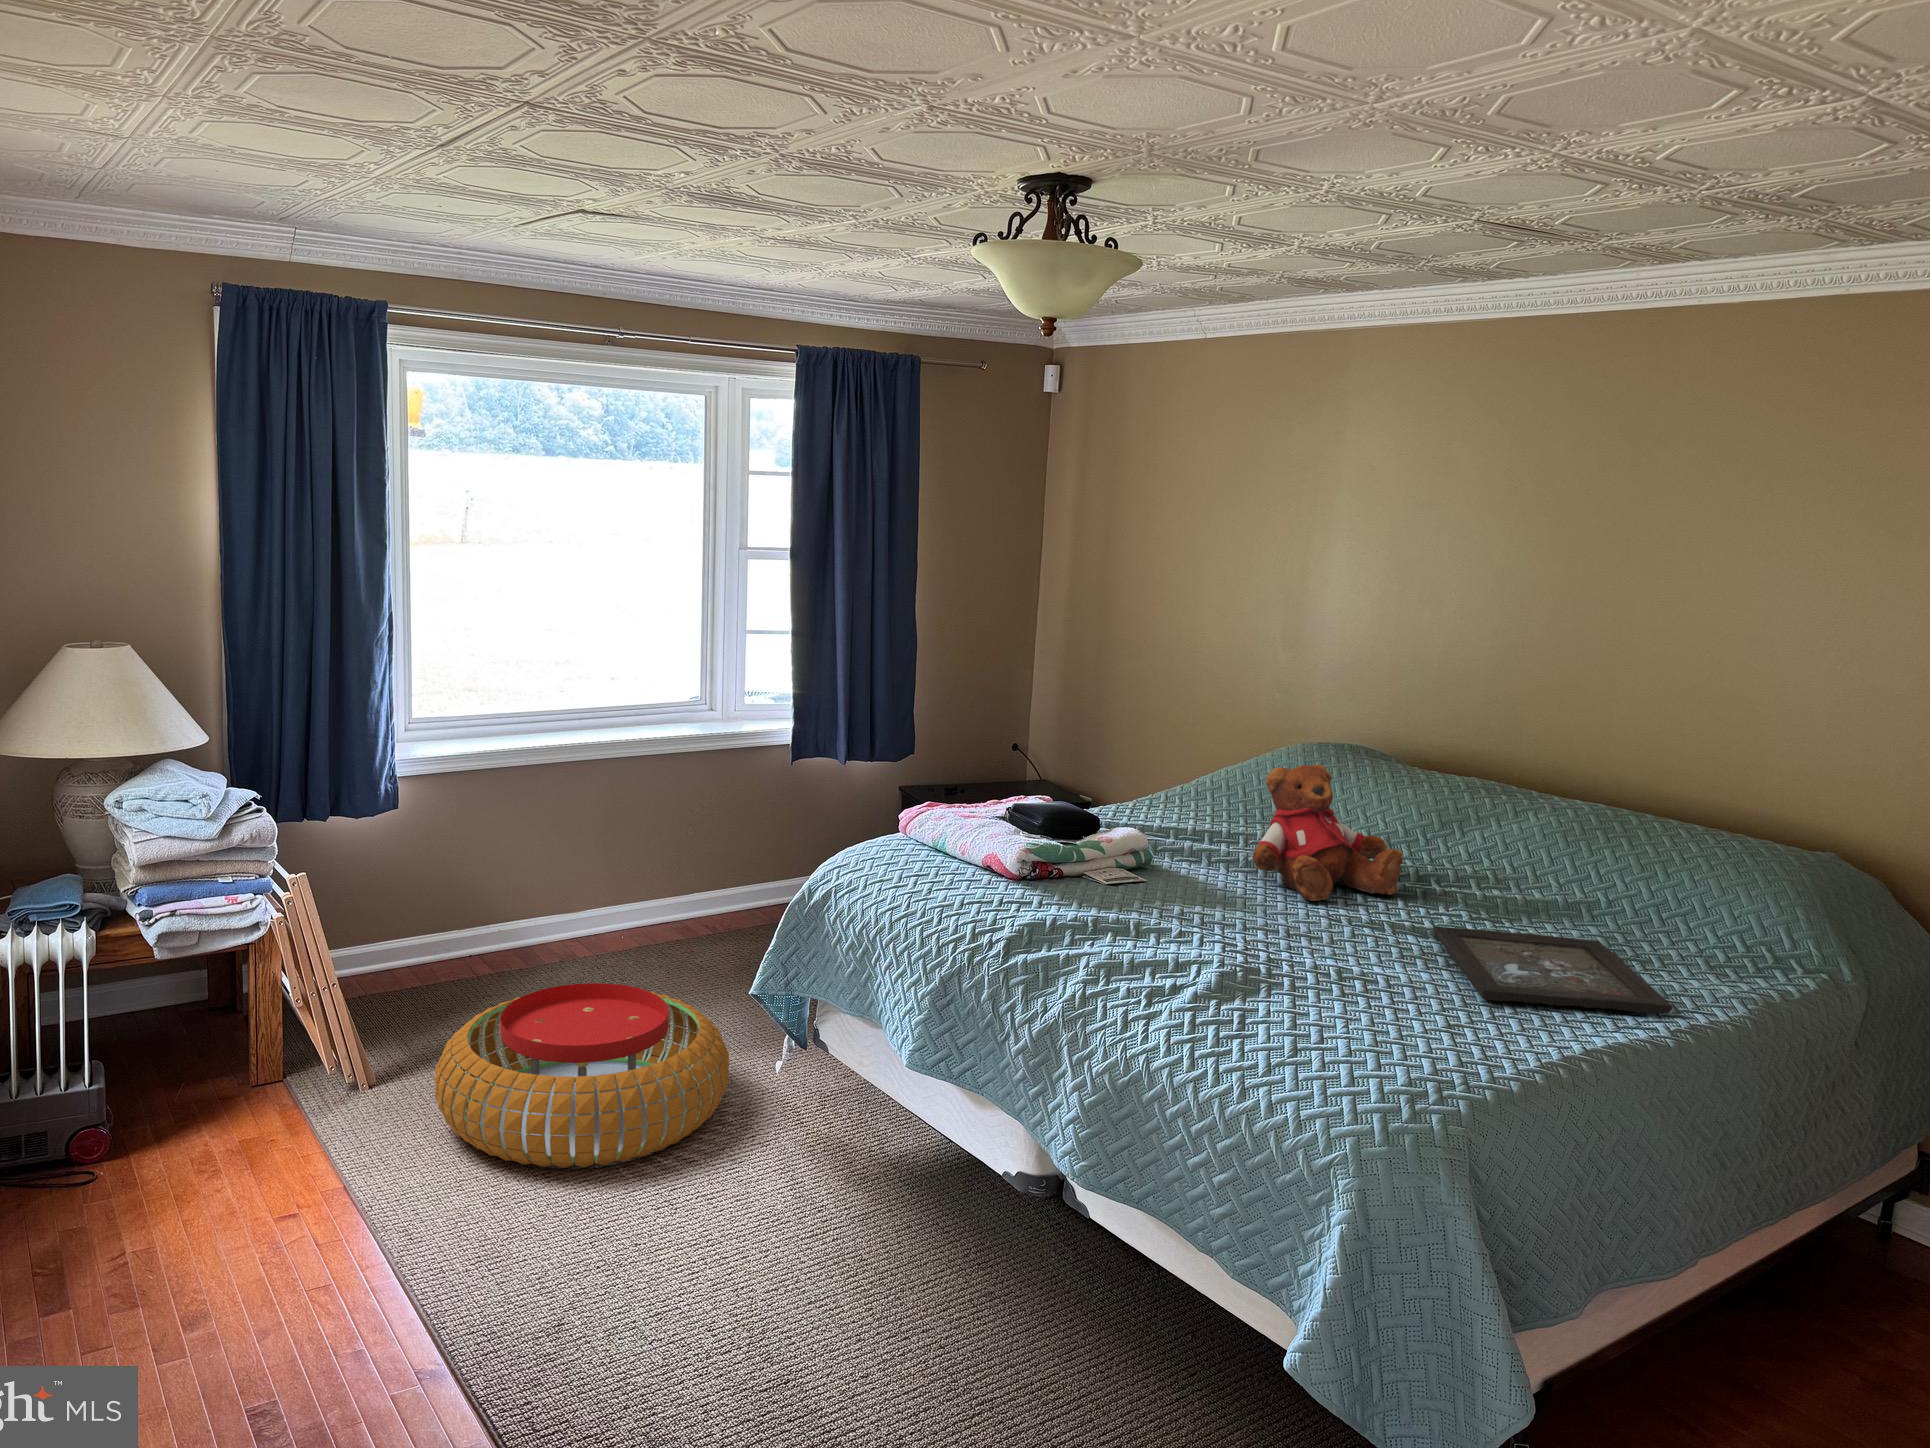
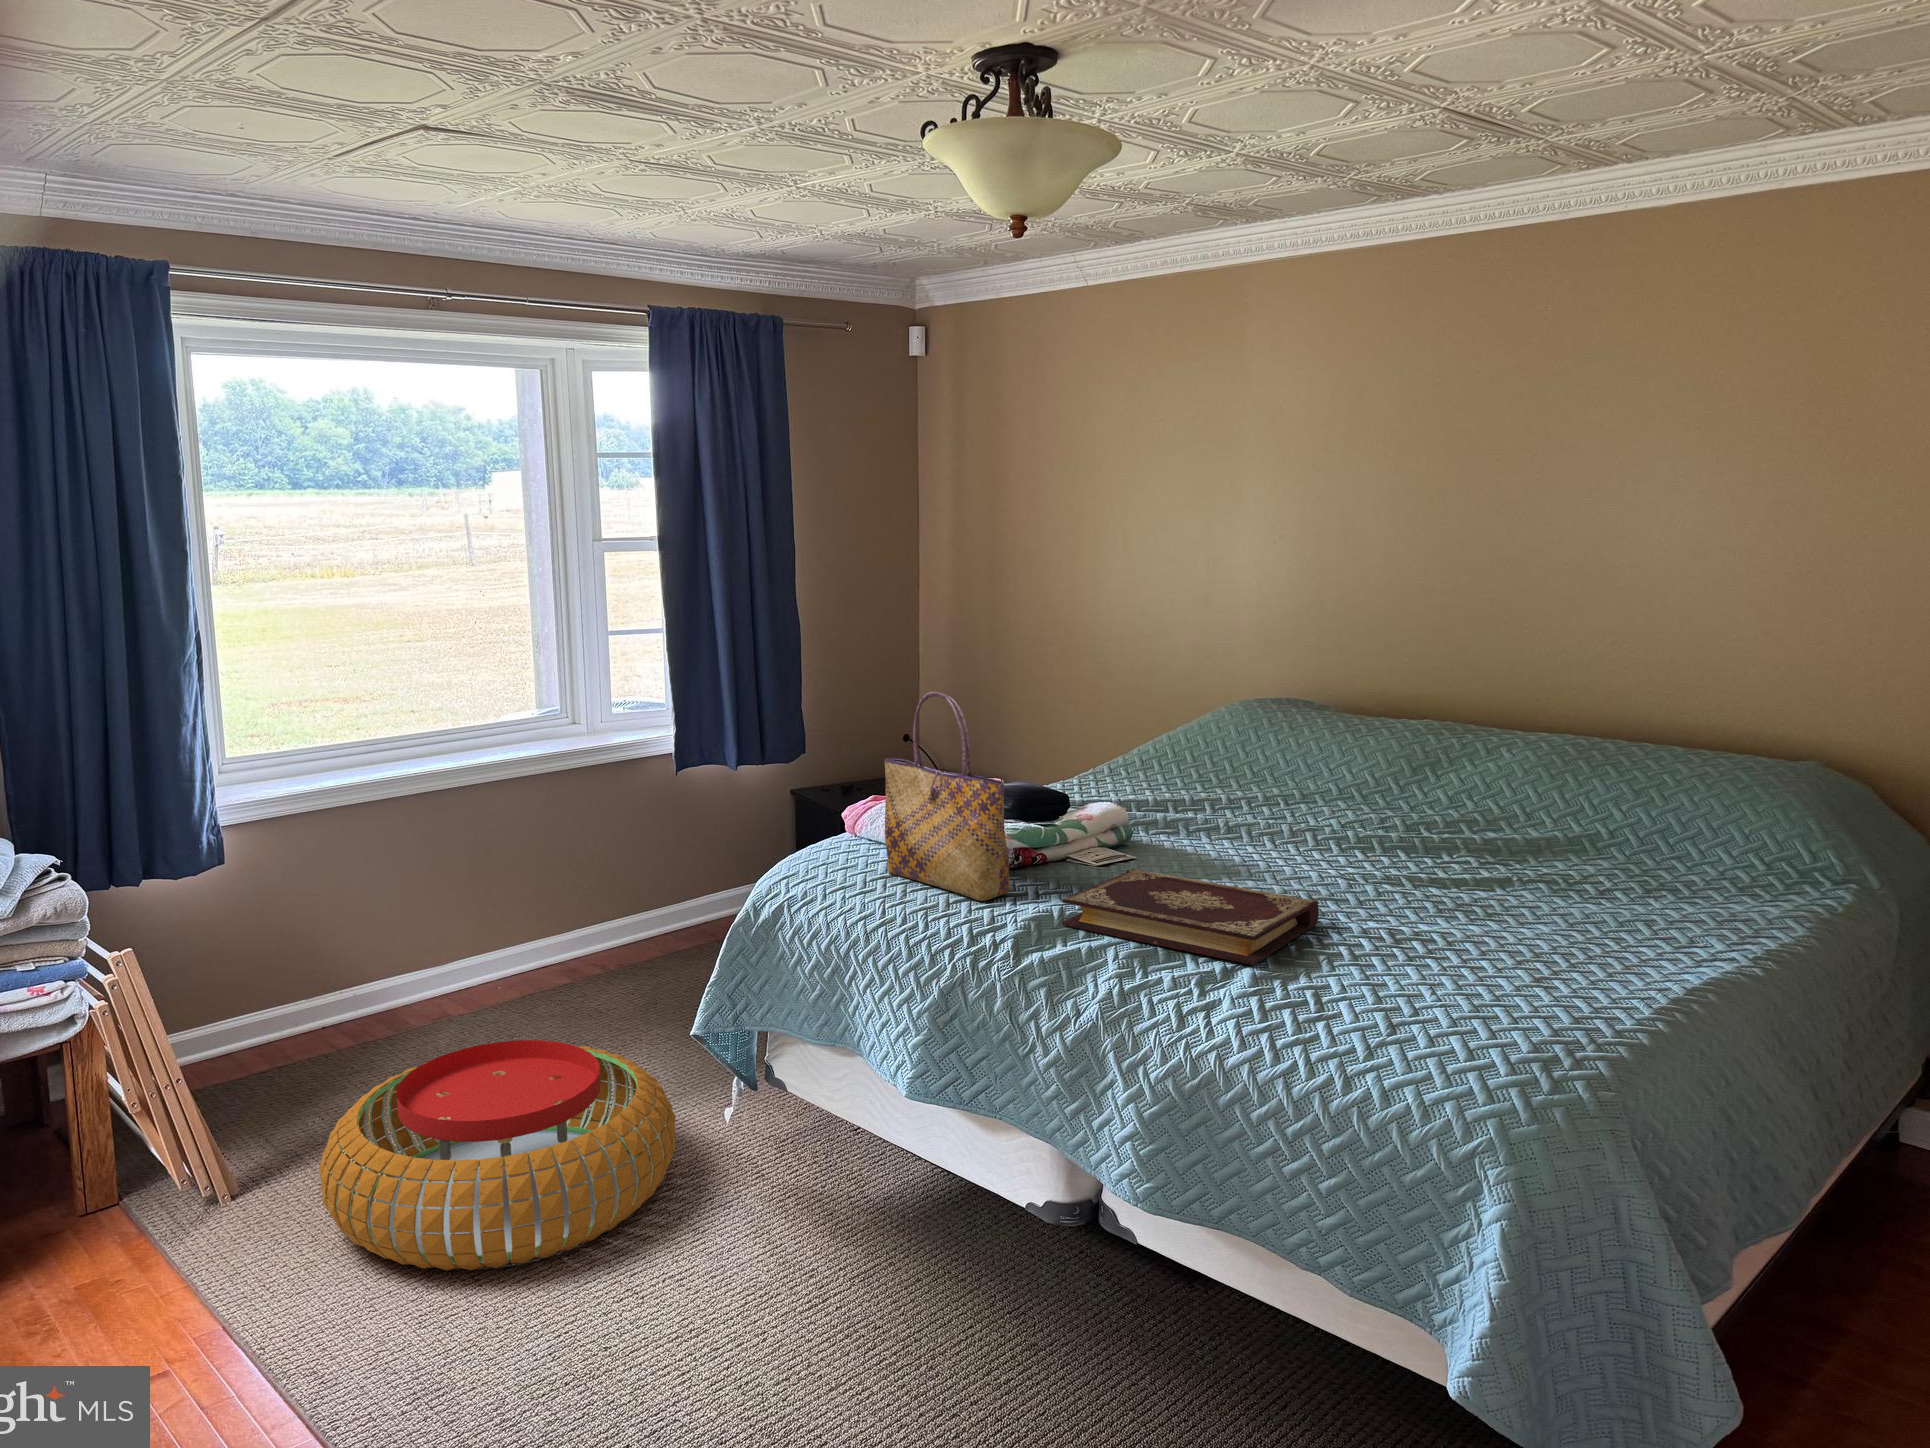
tote bag: none [925,719,1022,905] -> present [885,692,1010,901]
teddy bear: present [1253,765,1403,901] -> none [1243,716,1401,862]
book: none [1054,890,1284,986] -> present [1062,869,1319,965]
tray: present [1433,926,1672,1014] -> none [1457,874,1743,948]

